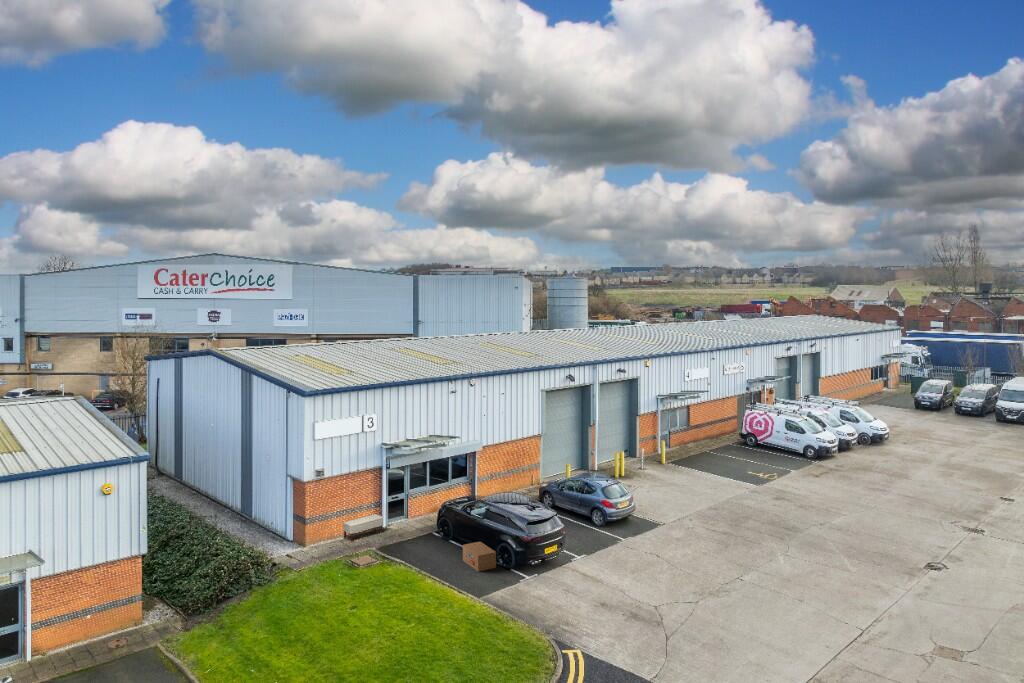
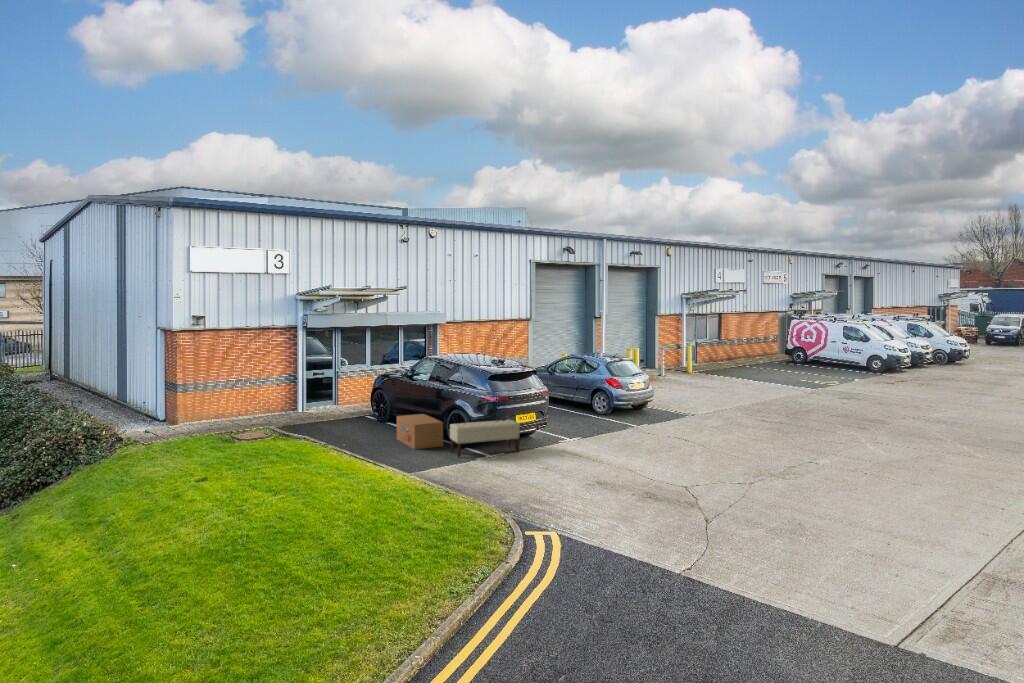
bench: present [343,514,383,541] -> present [450,420,520,457]

